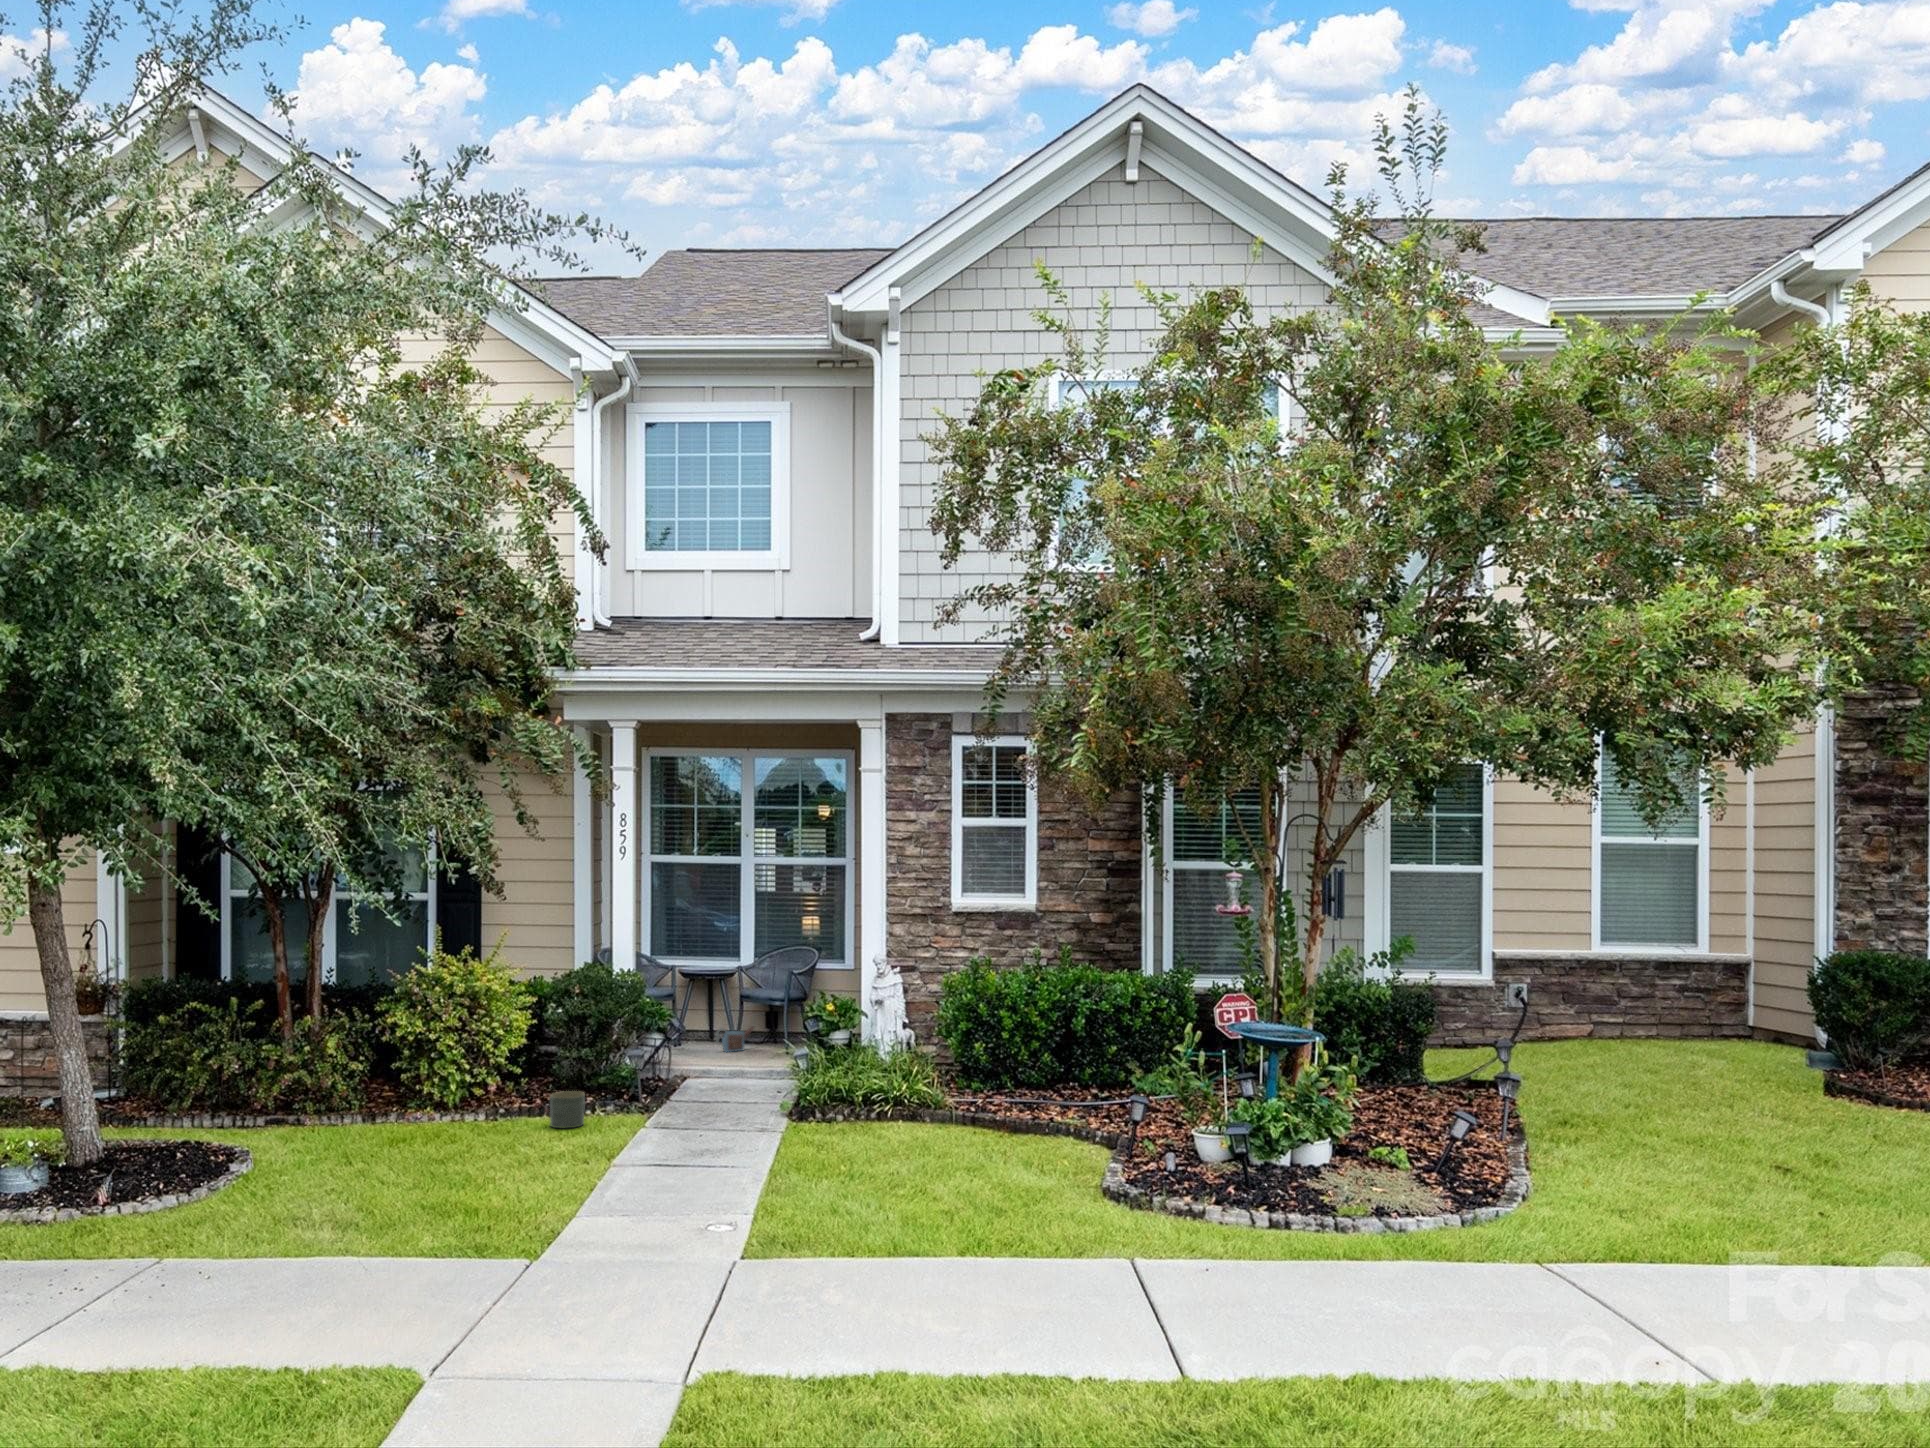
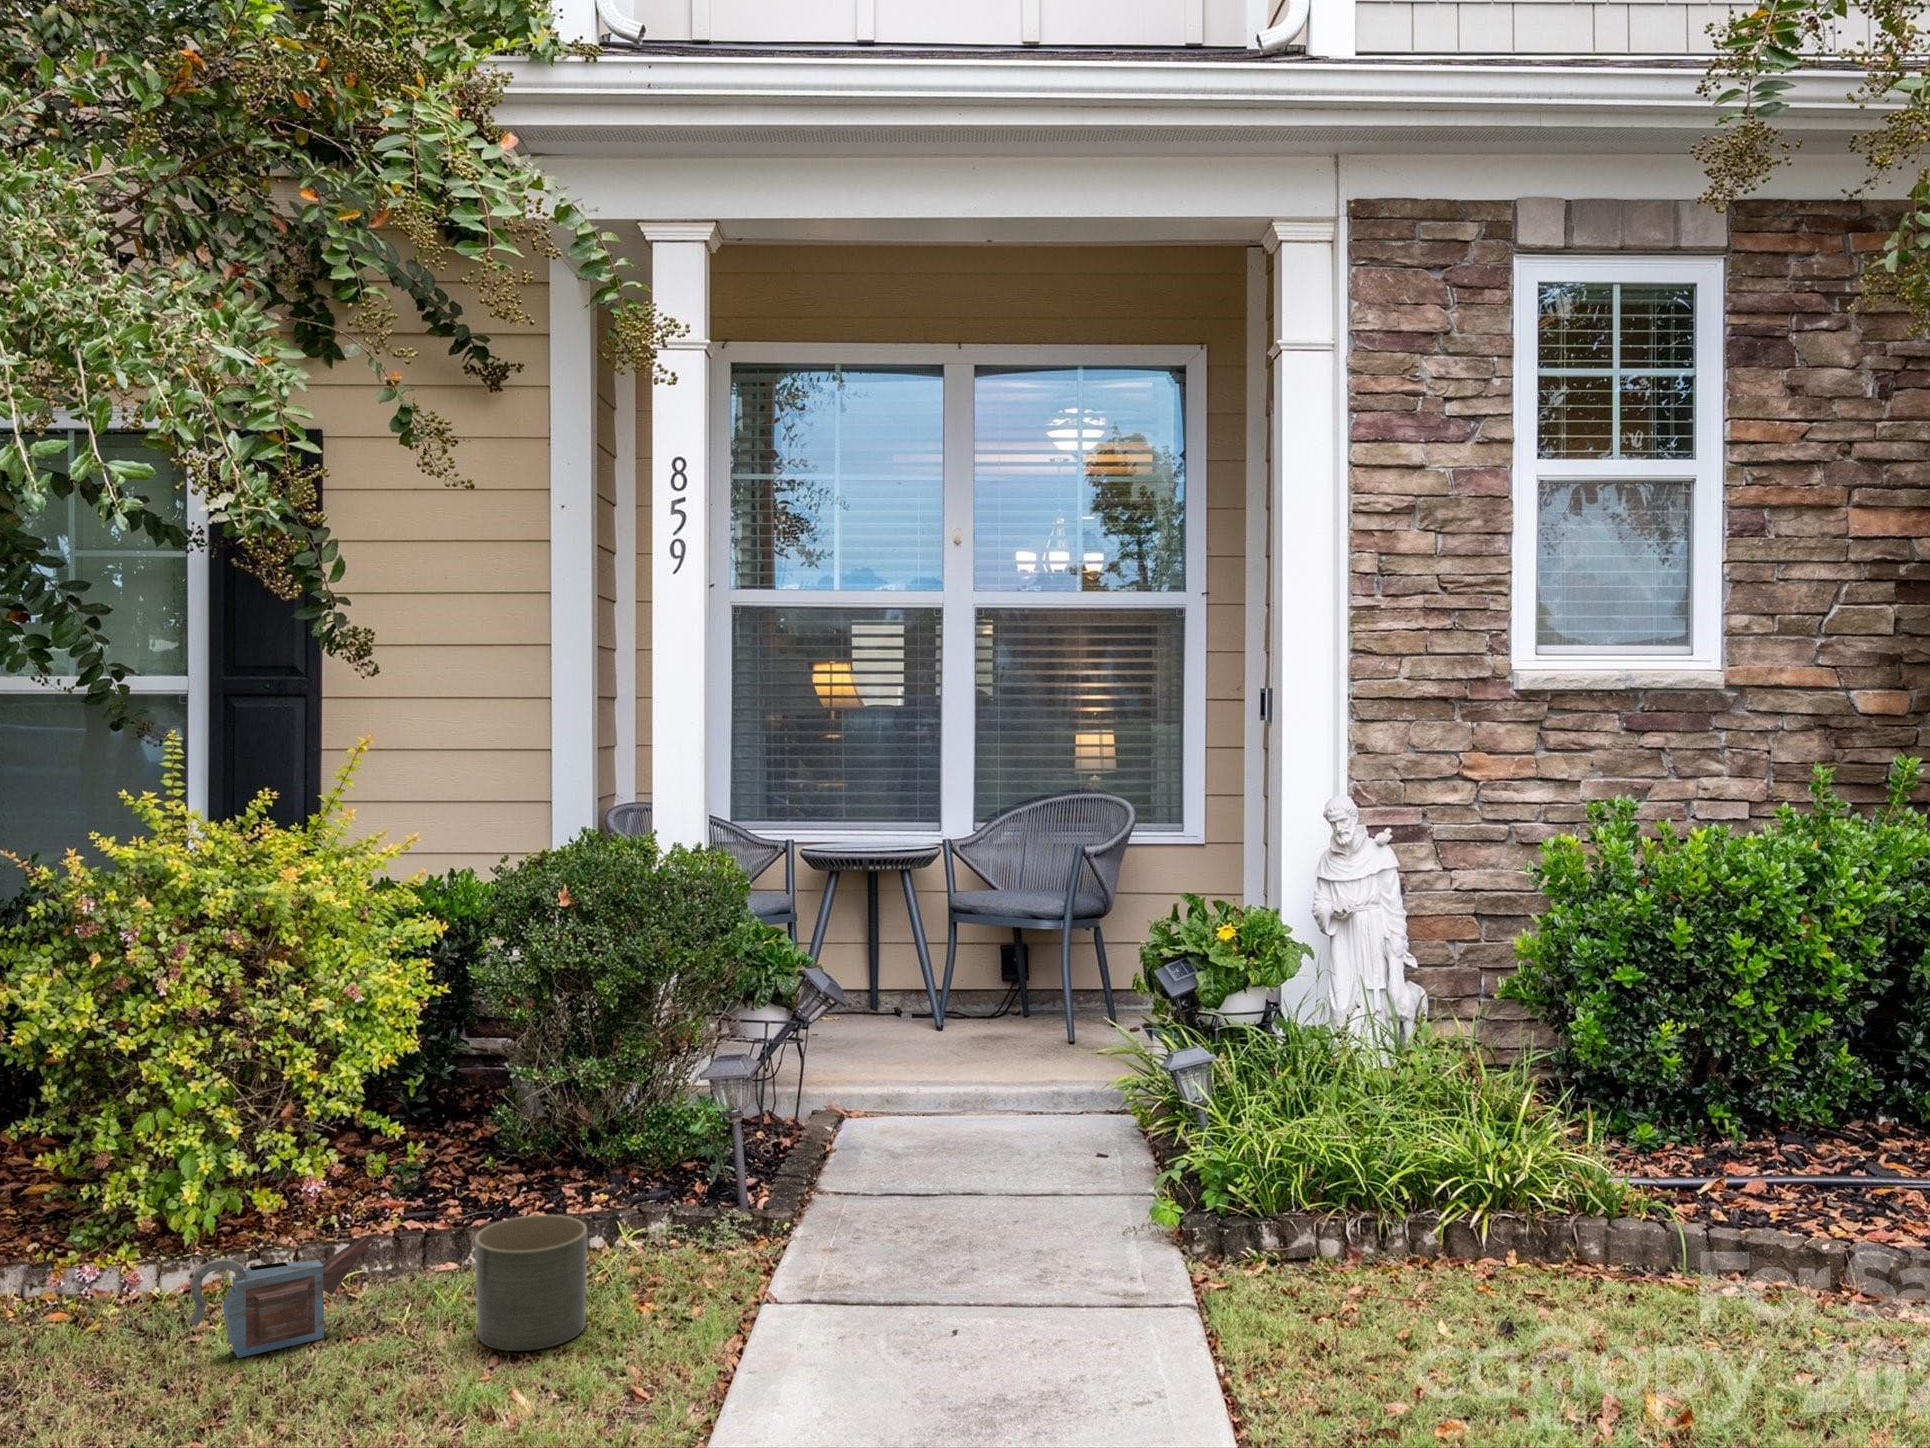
watering can: present [716,1026,754,1052] -> present [188,1235,373,1358]

